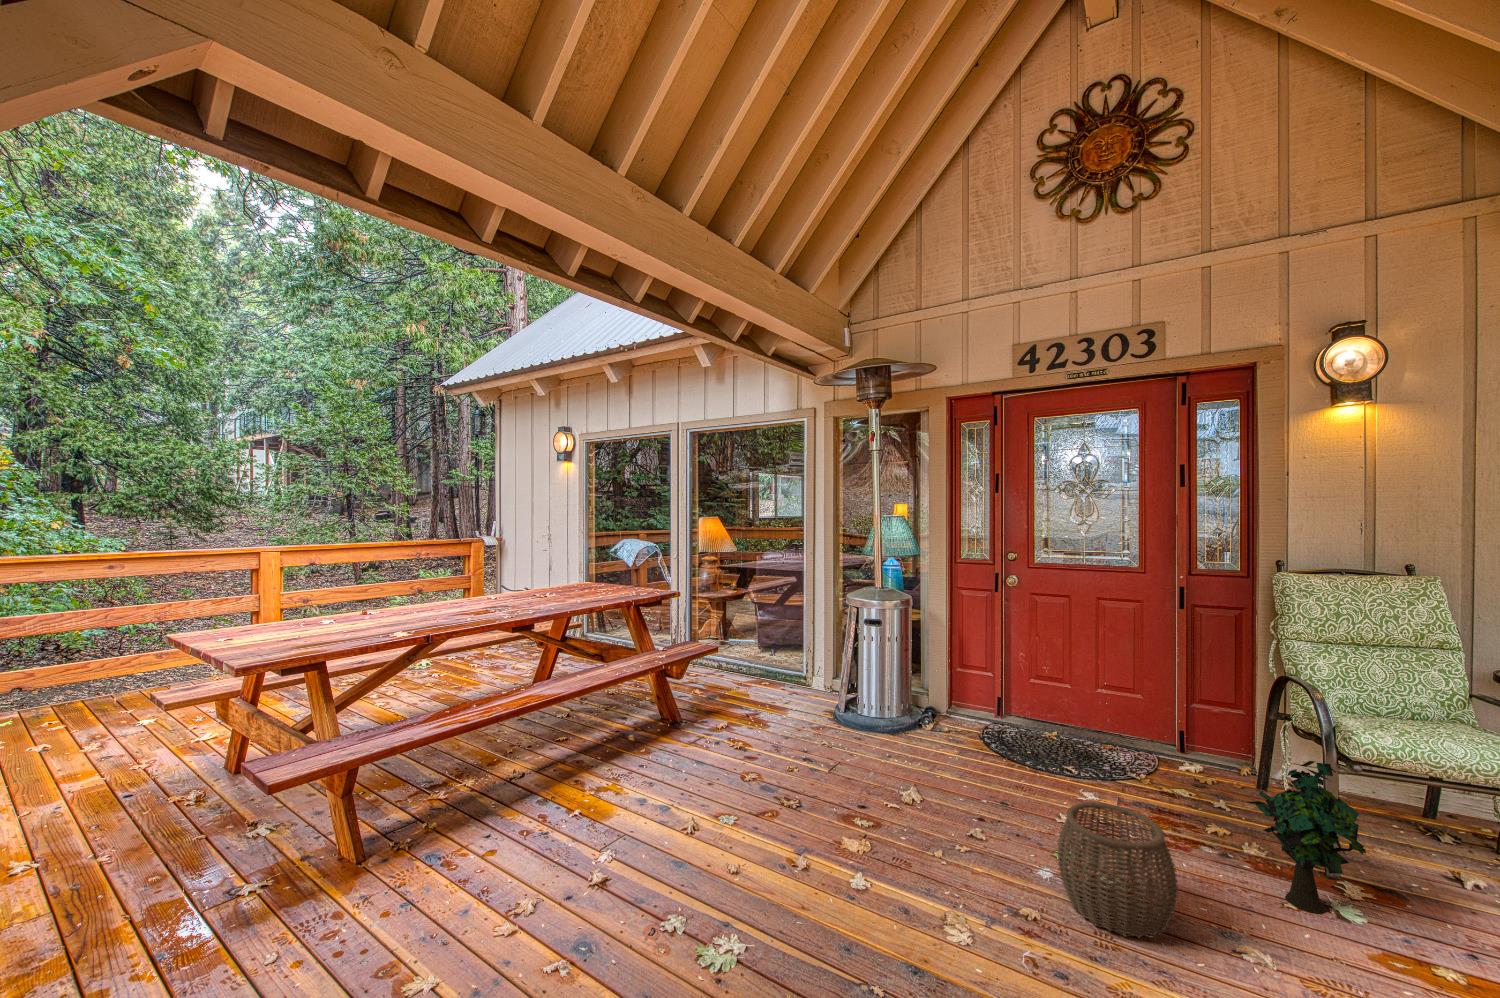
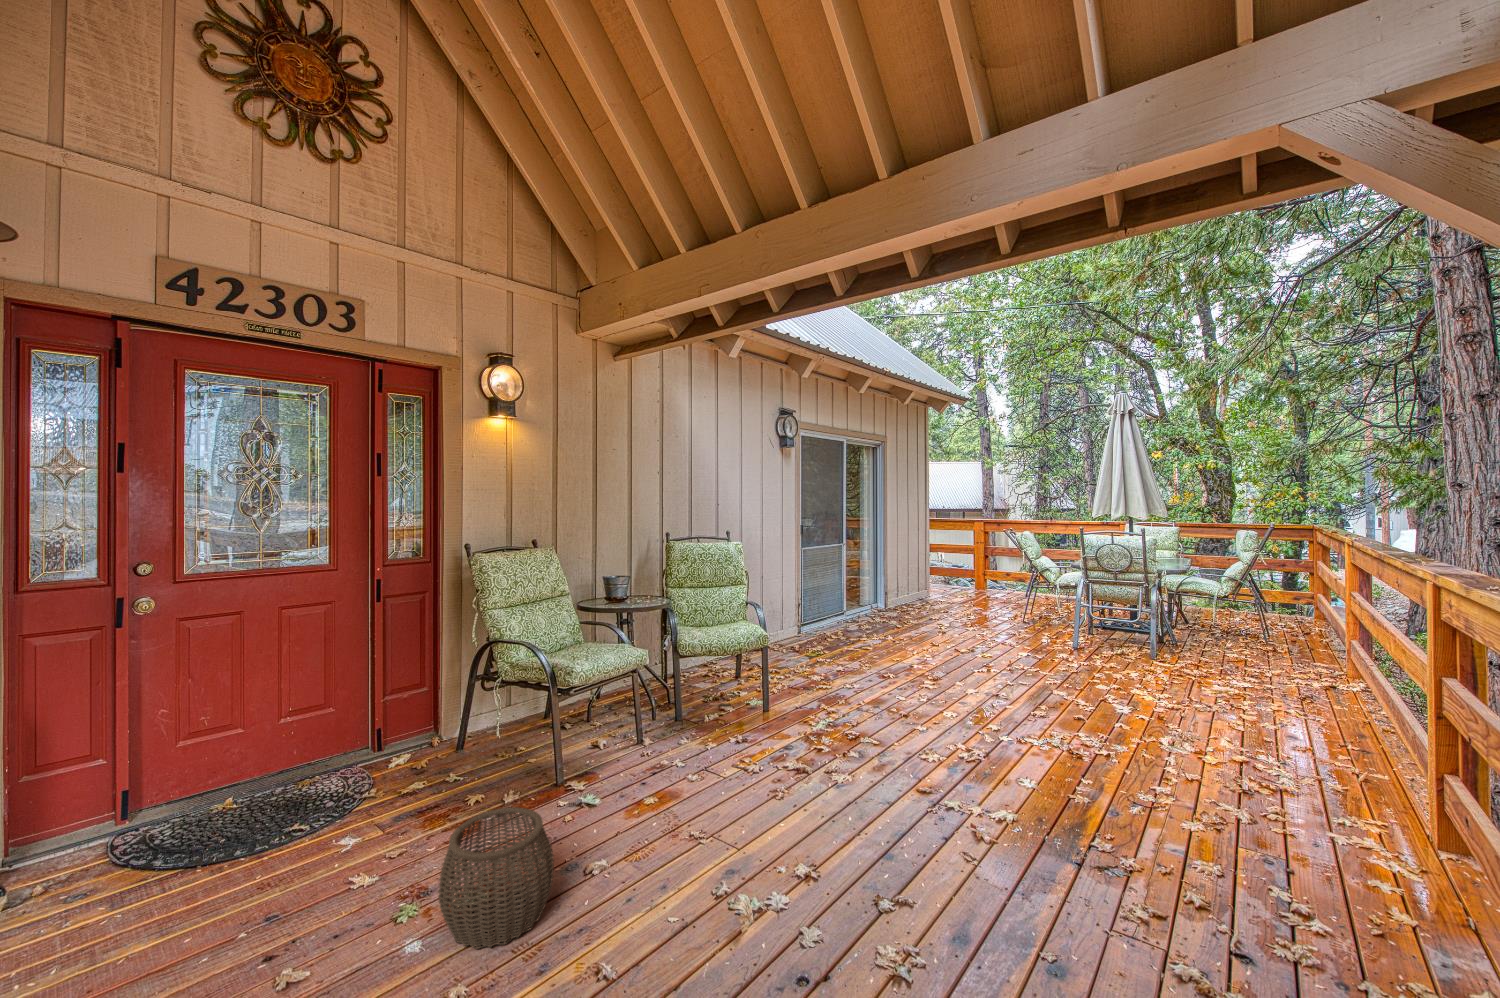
decorative plant: present [1247,761,1366,913] -> none [531,694,600,815]

